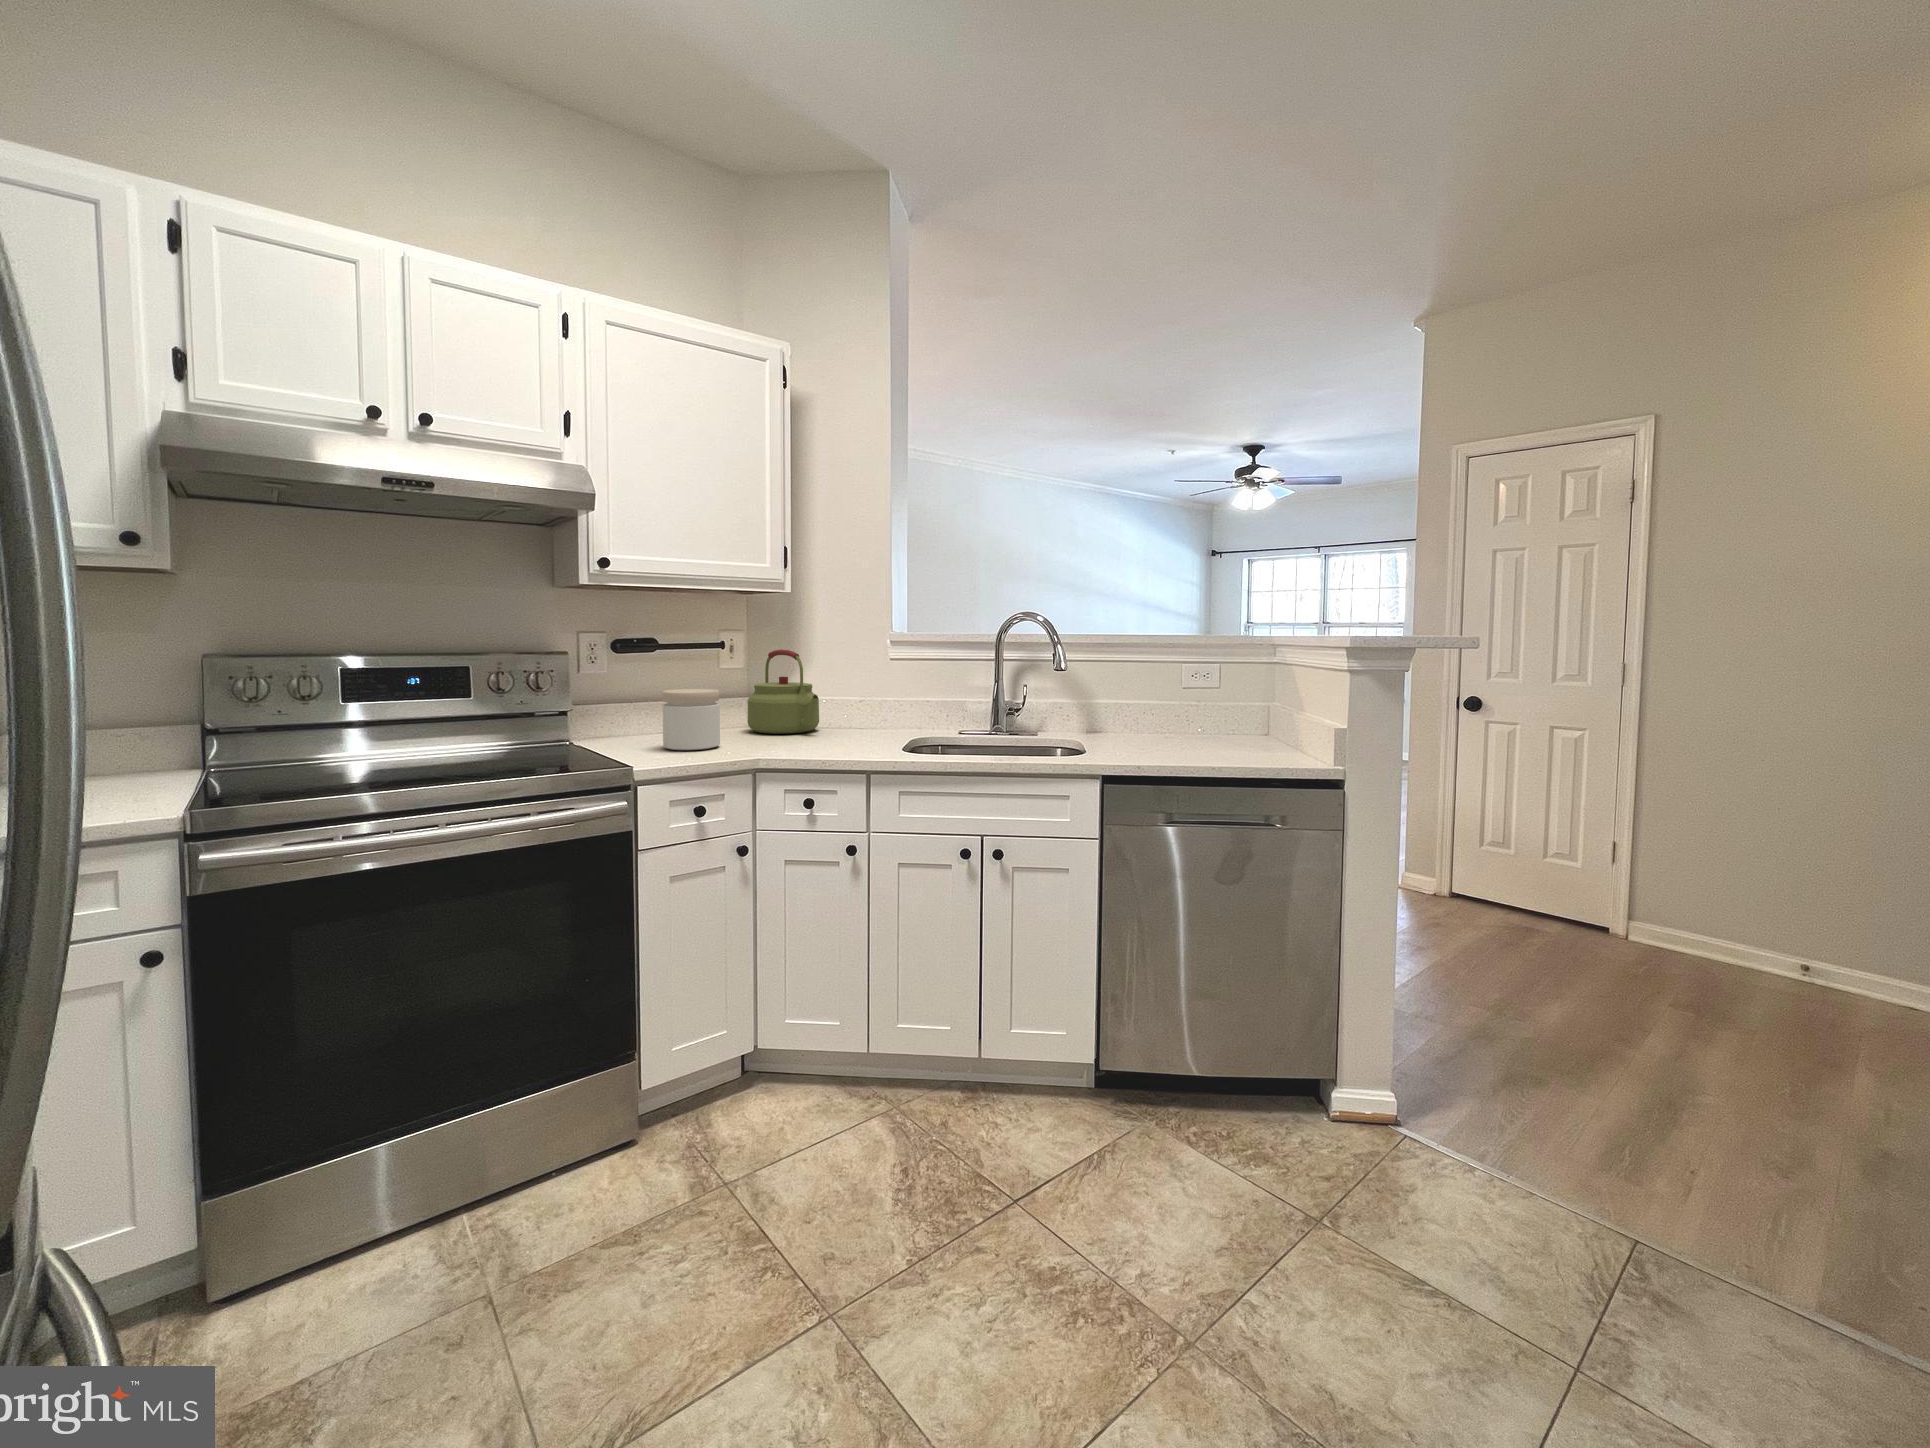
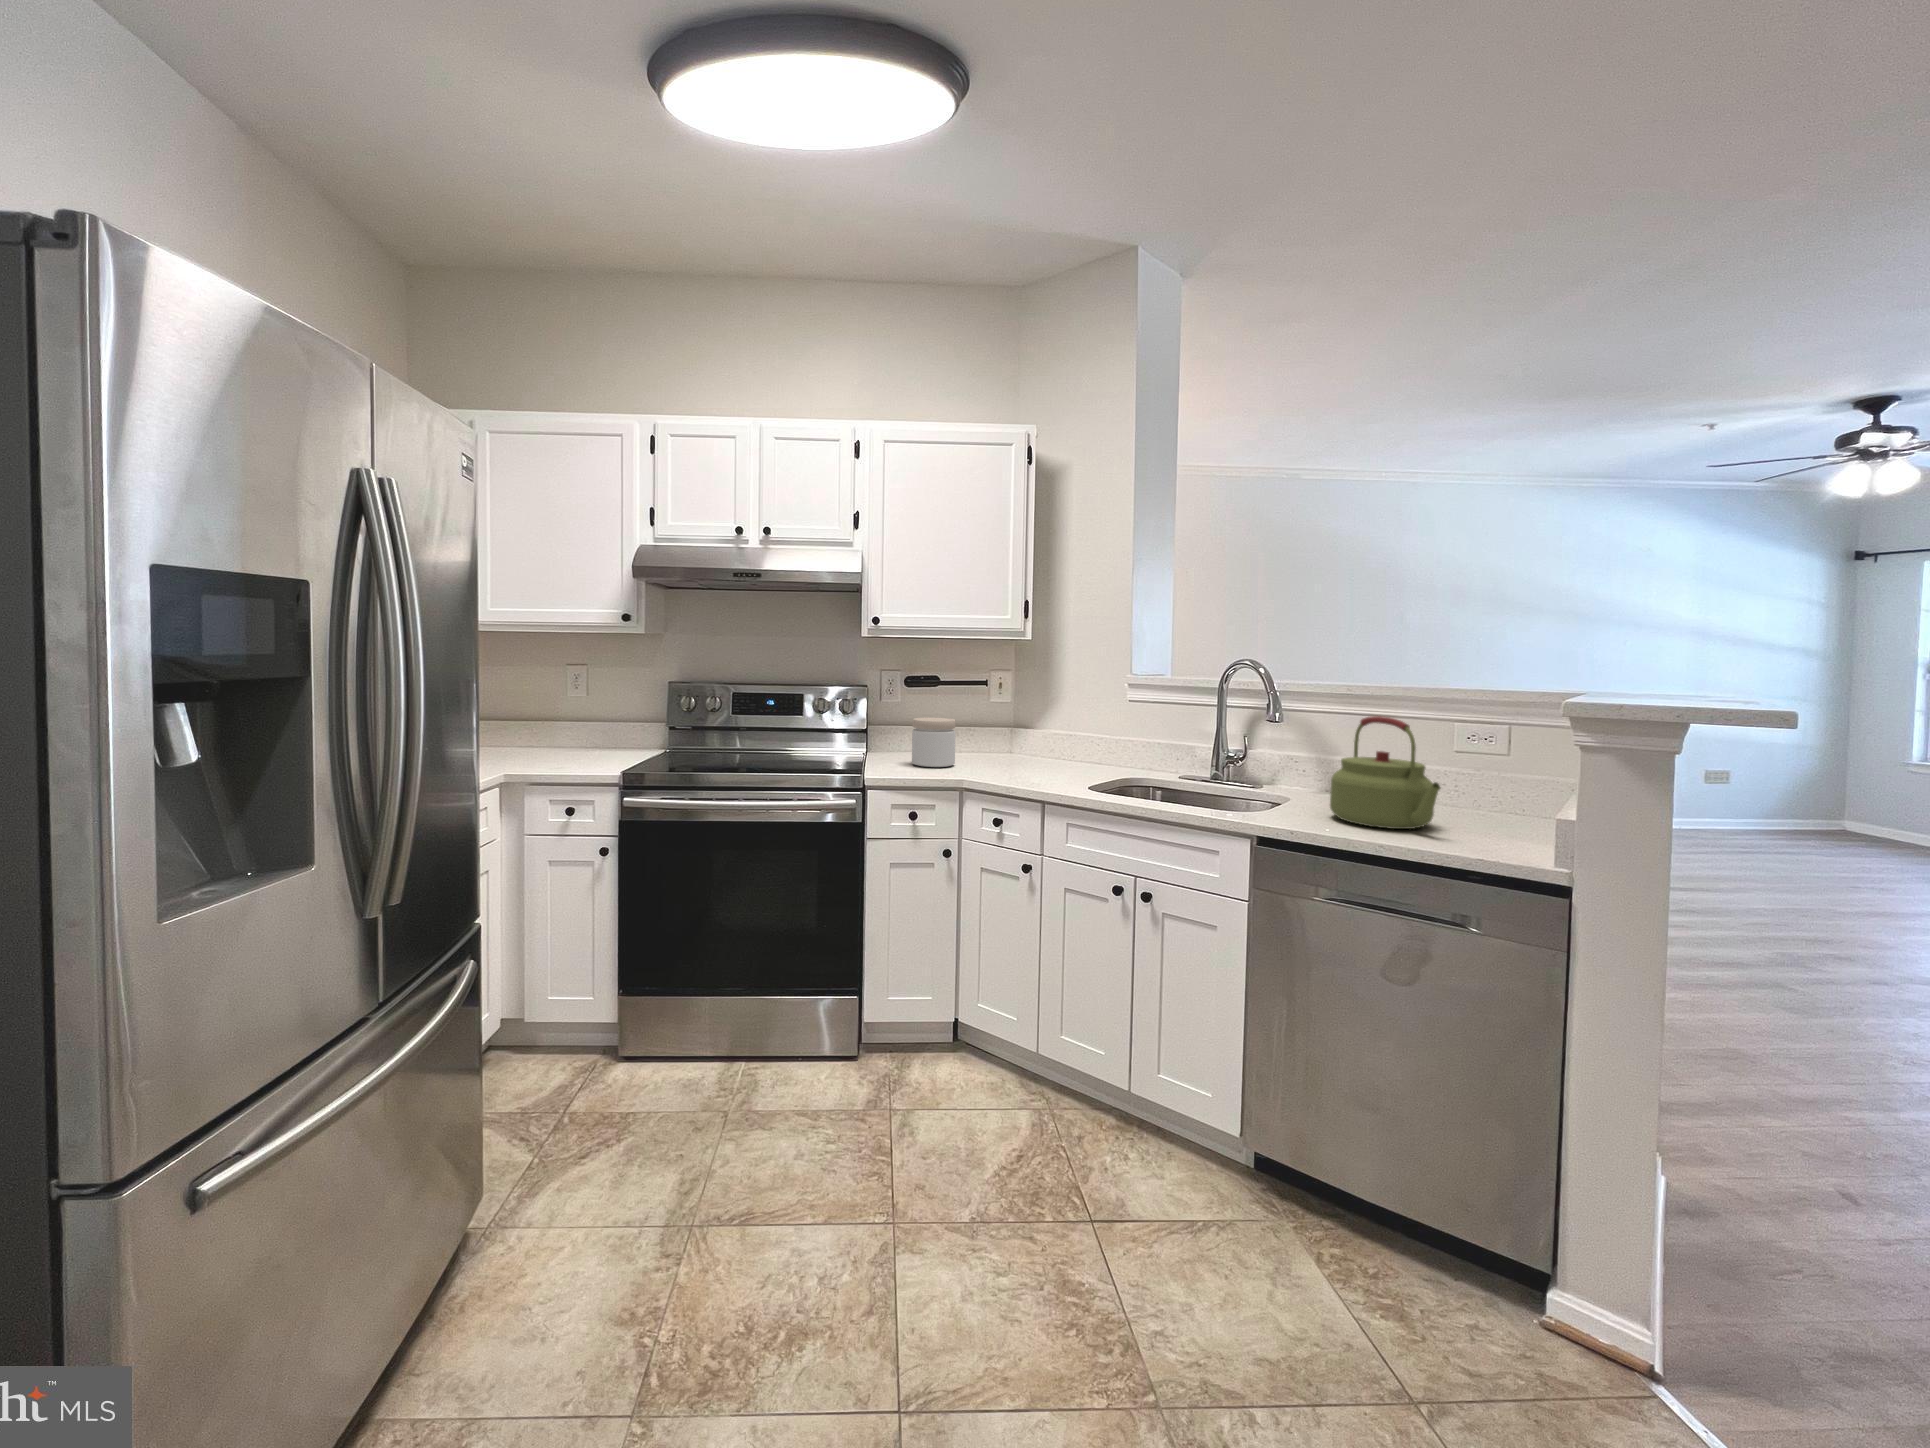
kettle: present [748,650,819,734] -> present [1330,716,1441,829]

